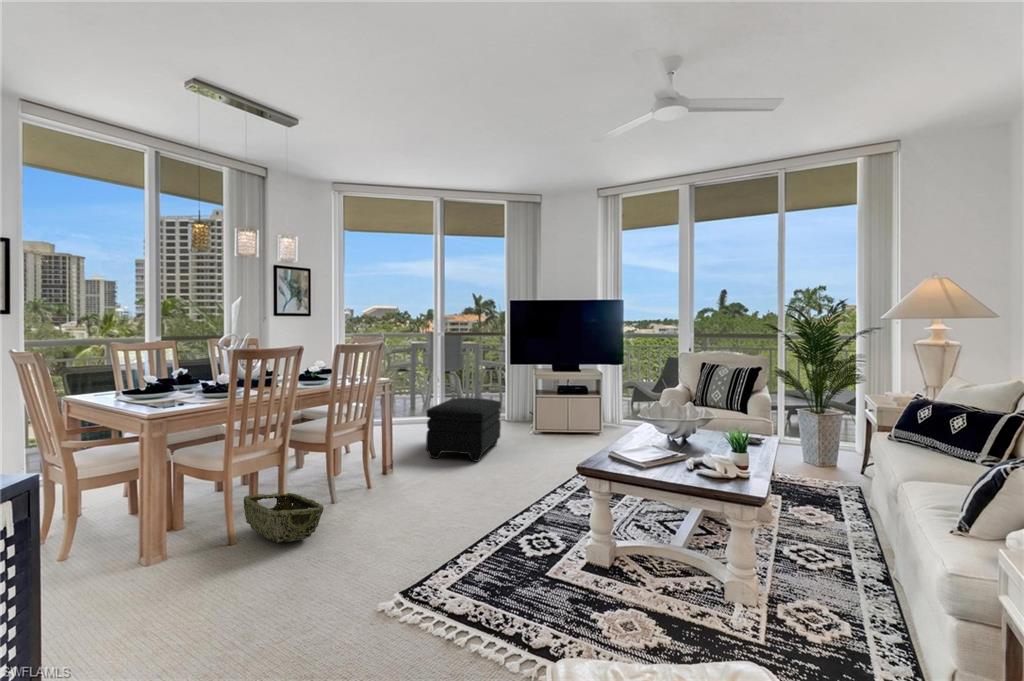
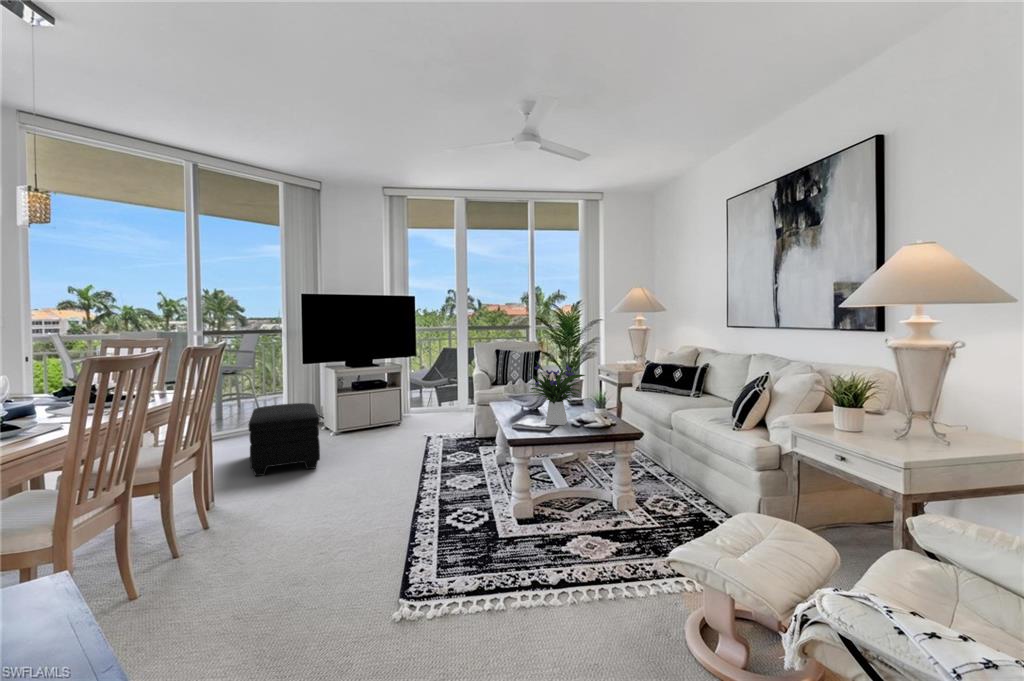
flower arrangement: none [624,376,709,463] -> present [530,361,585,425]
woven basket: present [244,493,324,543] -> none [114,544,243,606]

